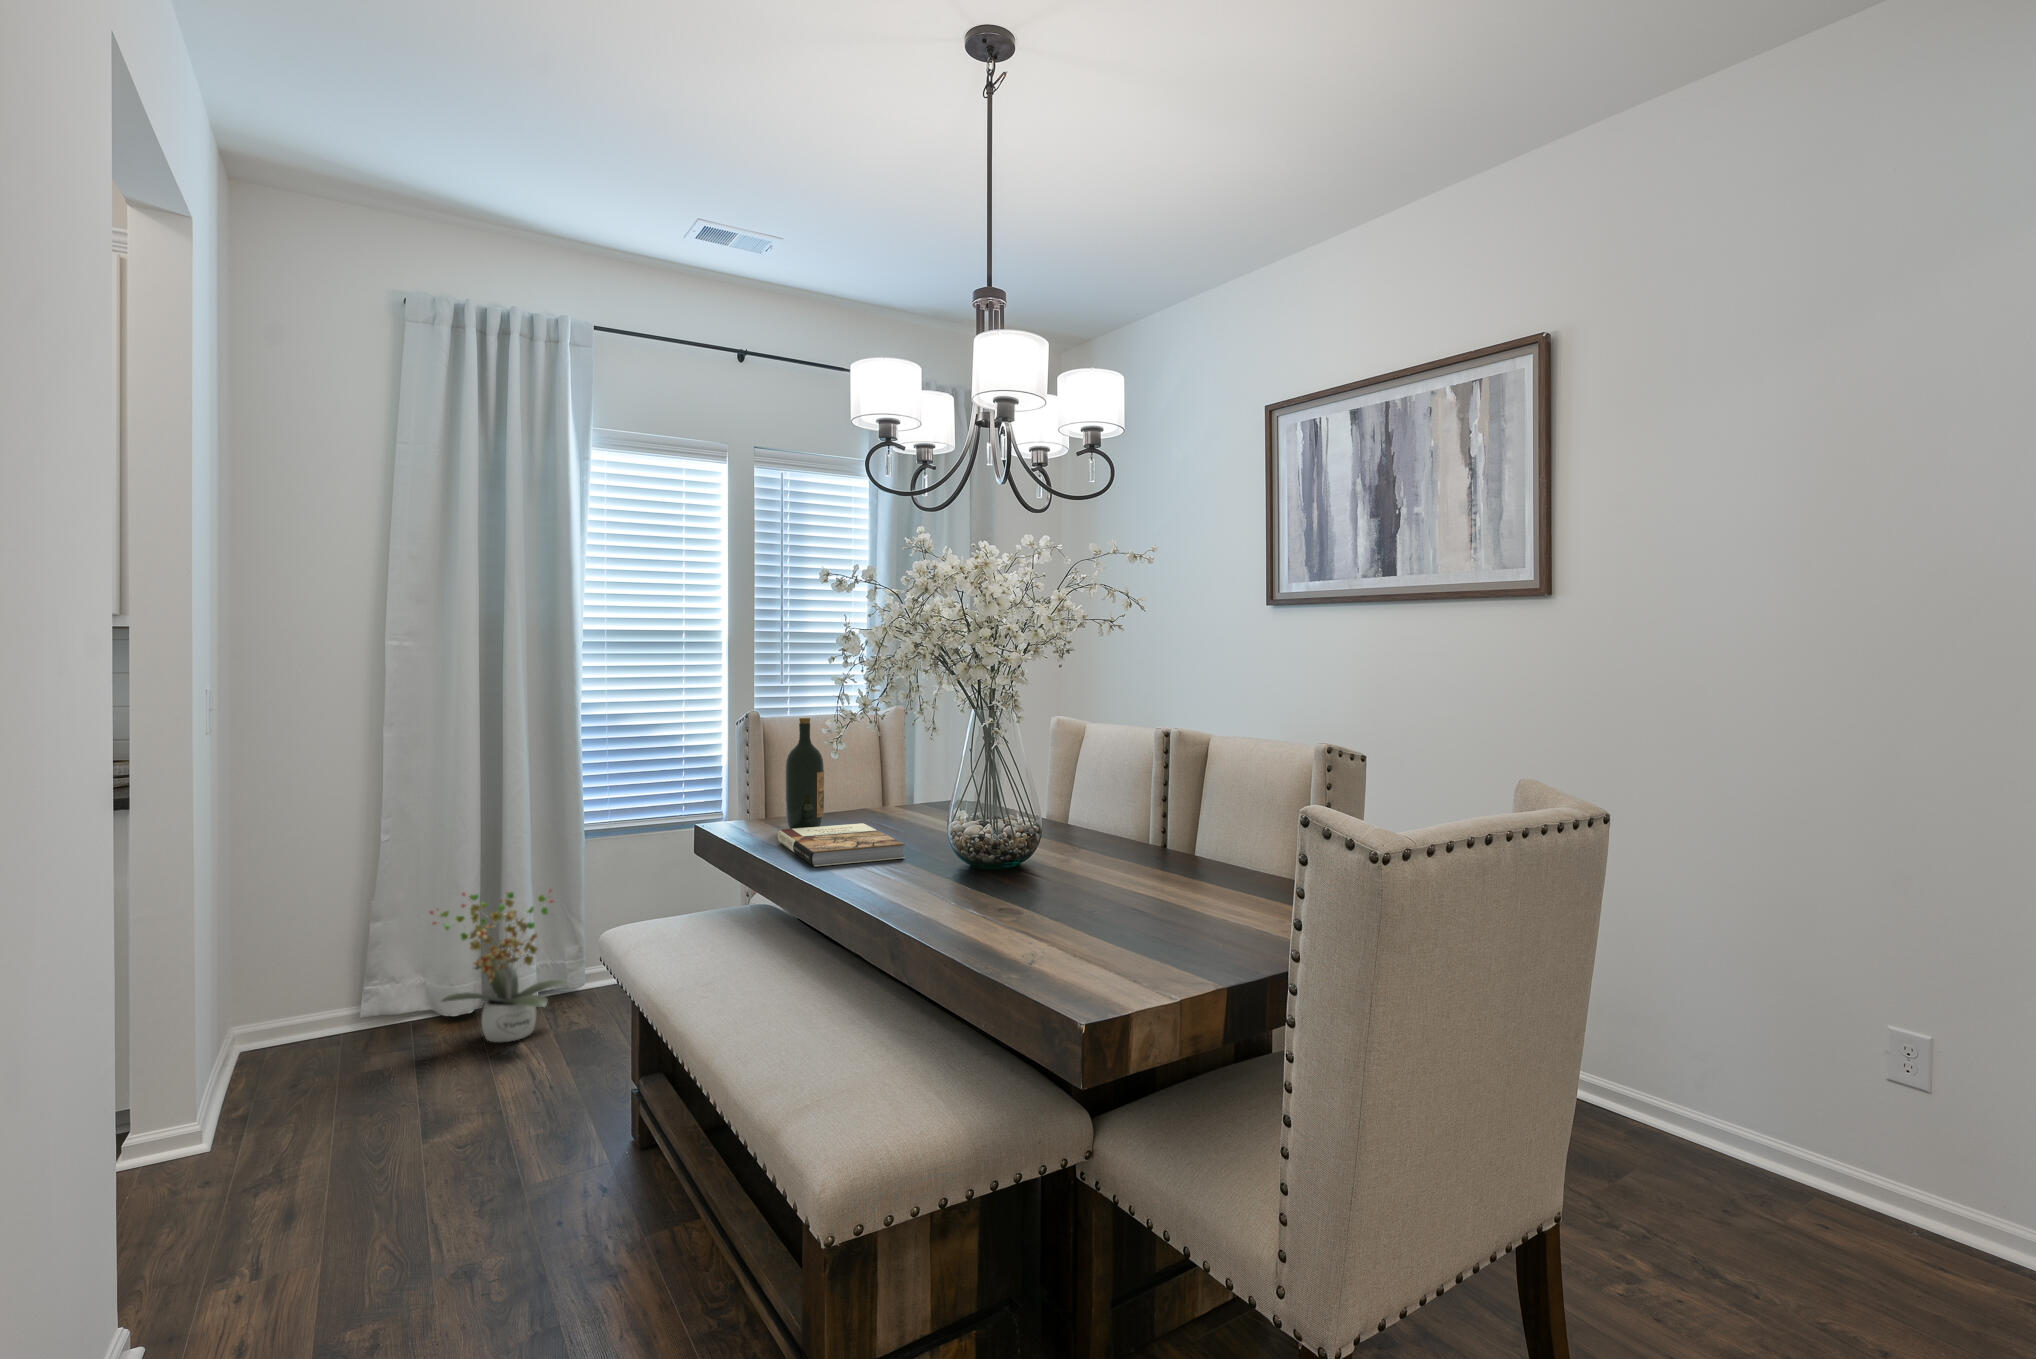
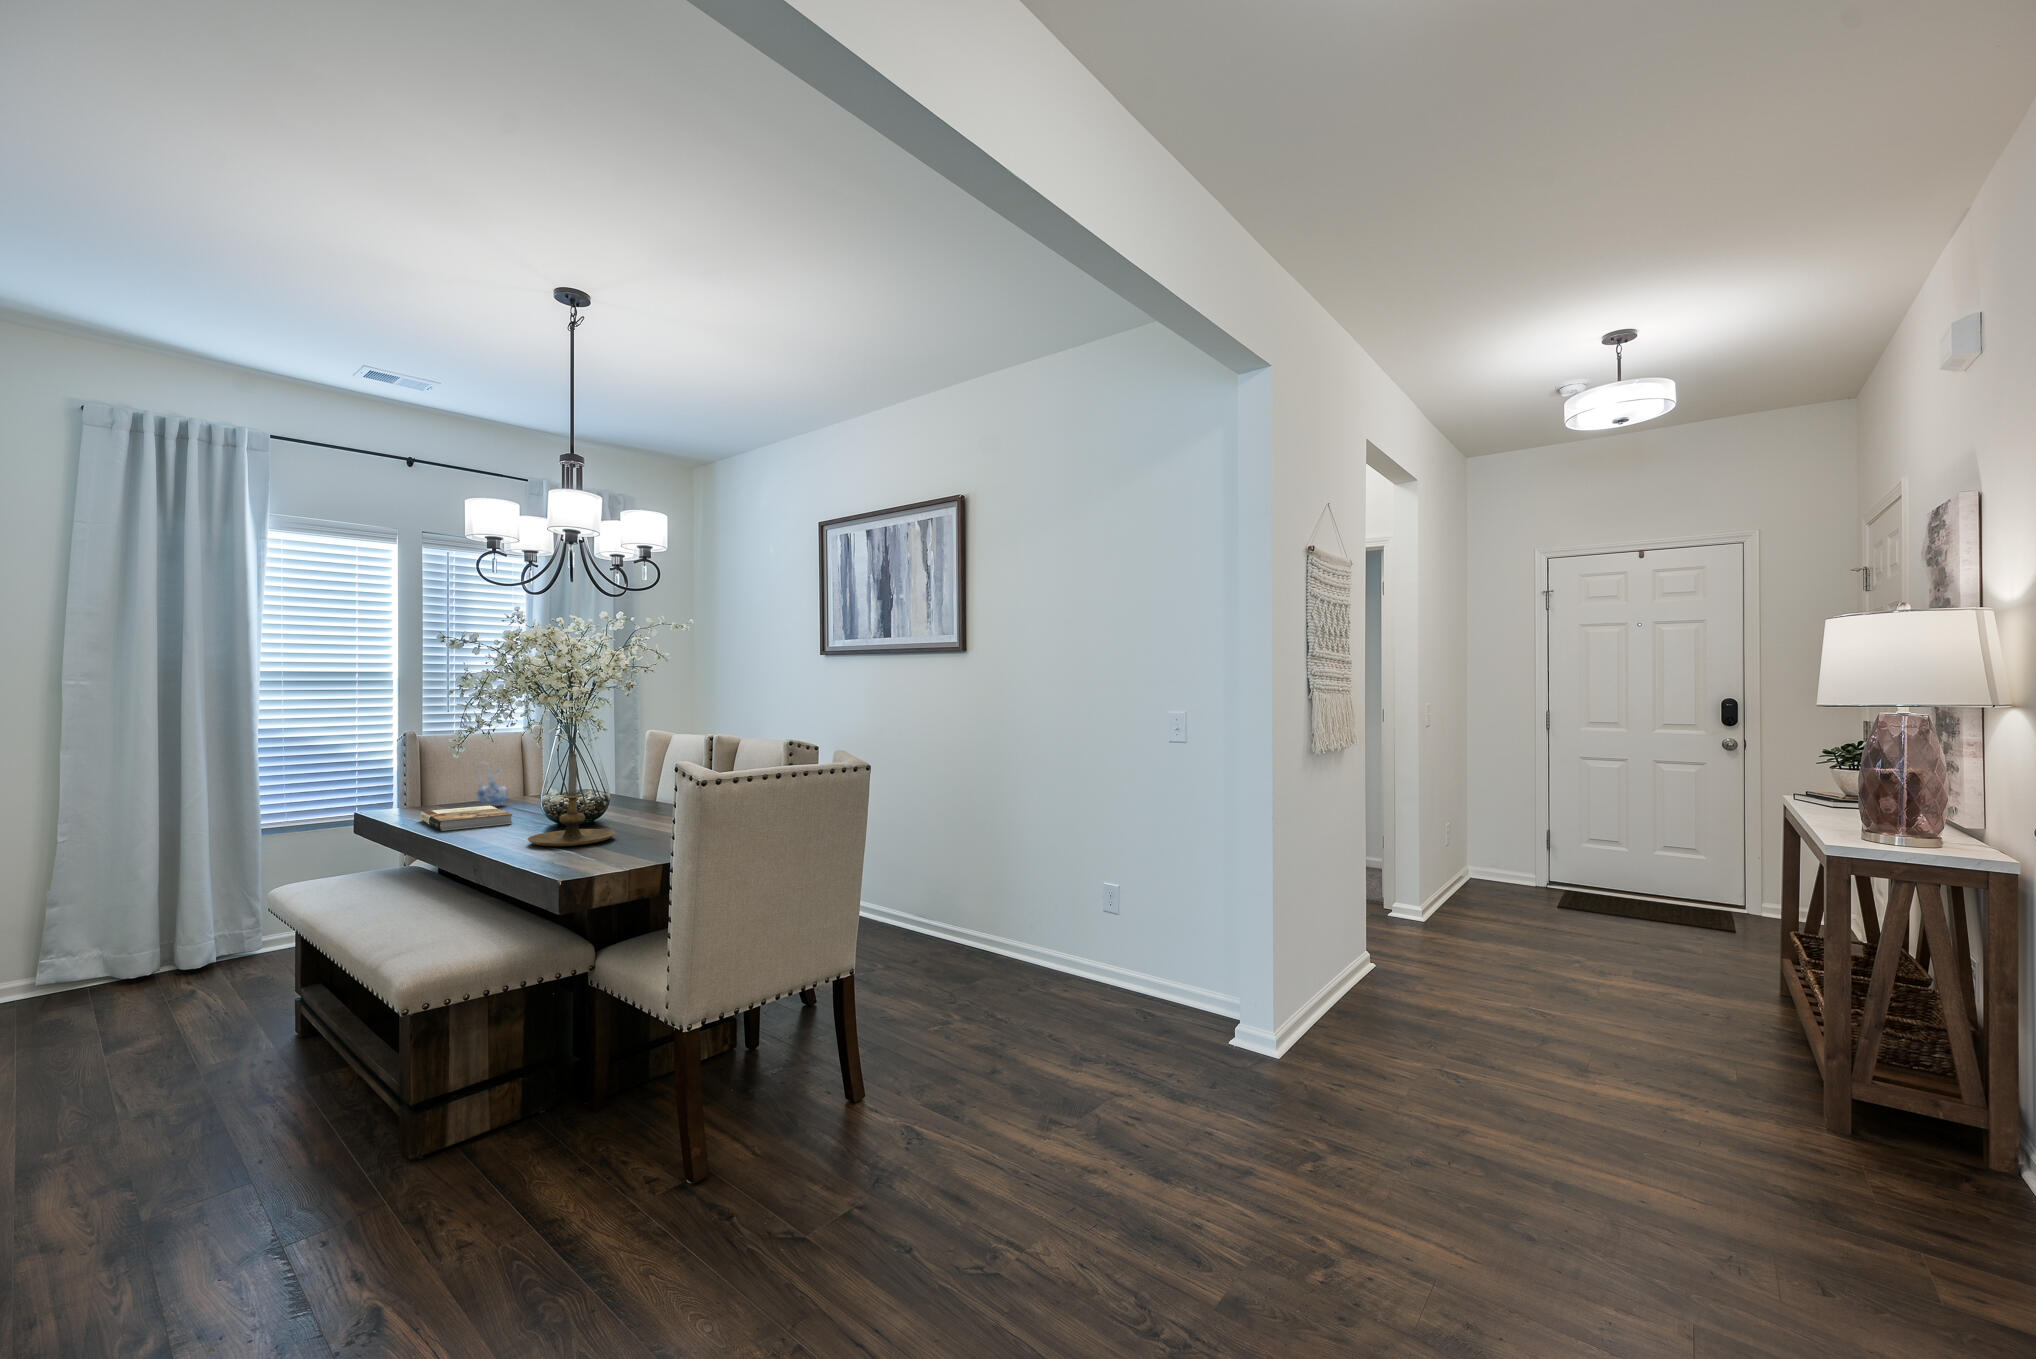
wine bottle: present [786,718,824,829] -> none [430,735,462,813]
ceramic pitcher: none [840,757,878,821] -> present [477,762,508,806]
candle holder: none [954,760,1084,919] -> present [528,754,615,846]
potted plant: present [430,890,565,1042] -> none [108,876,241,999]

